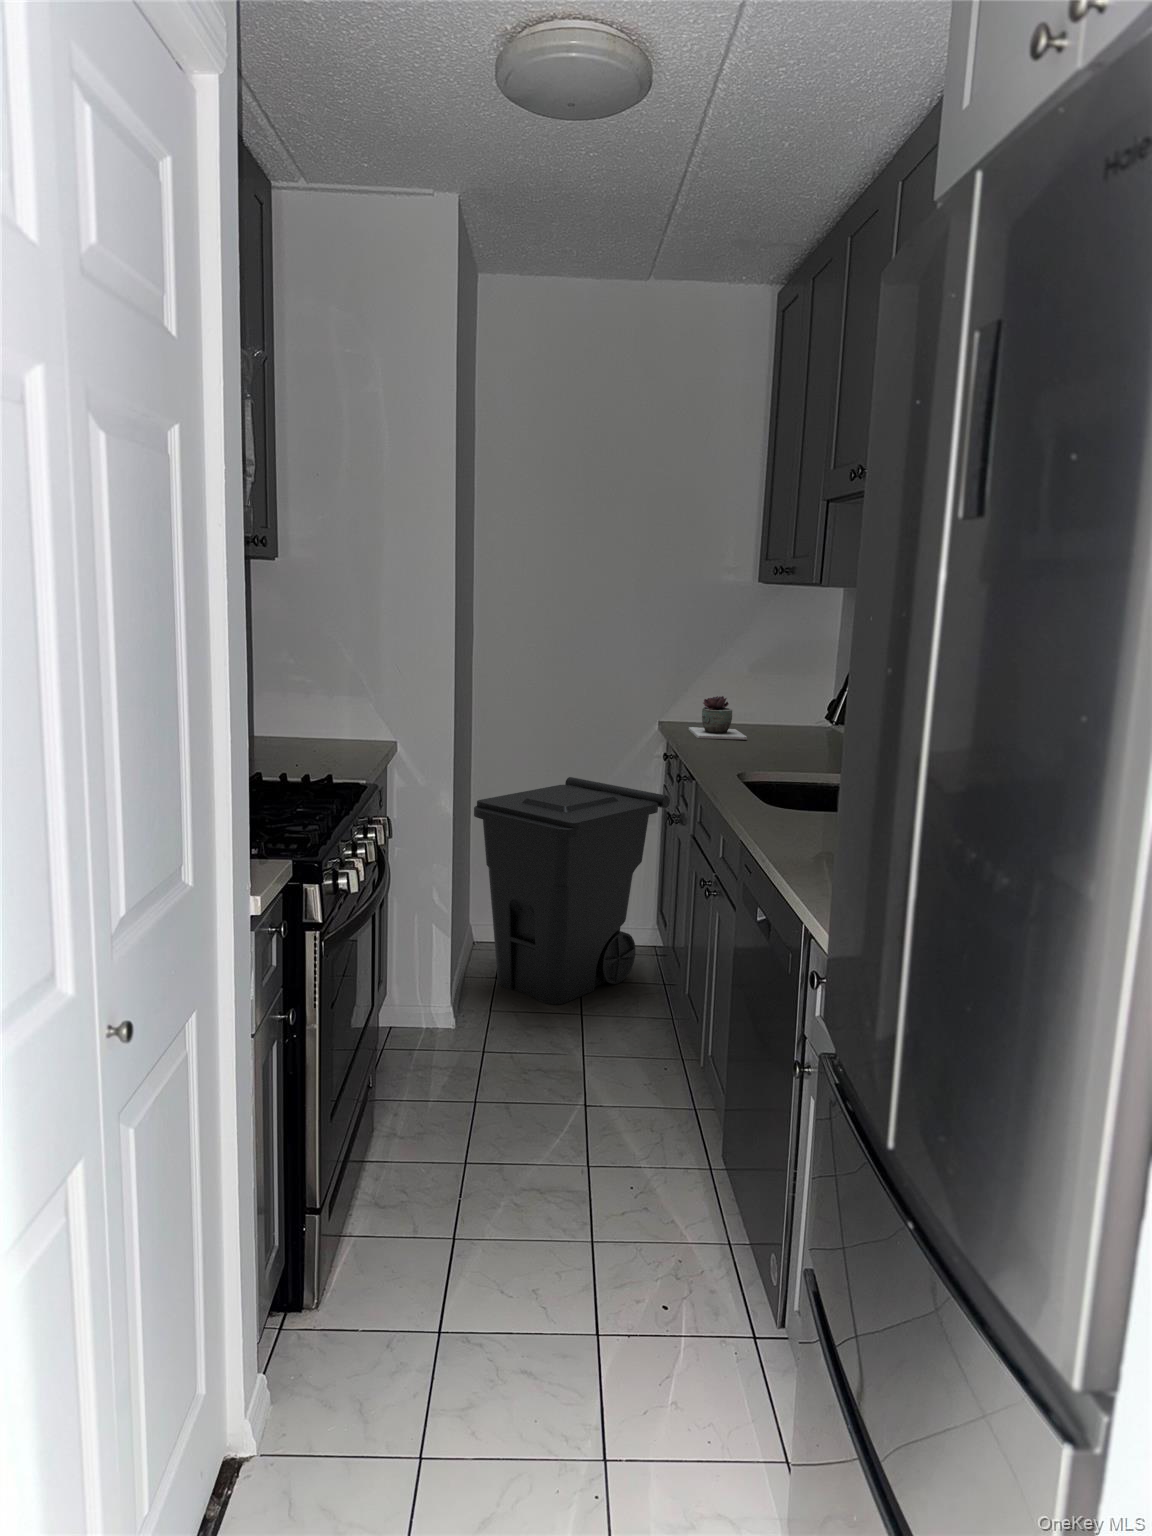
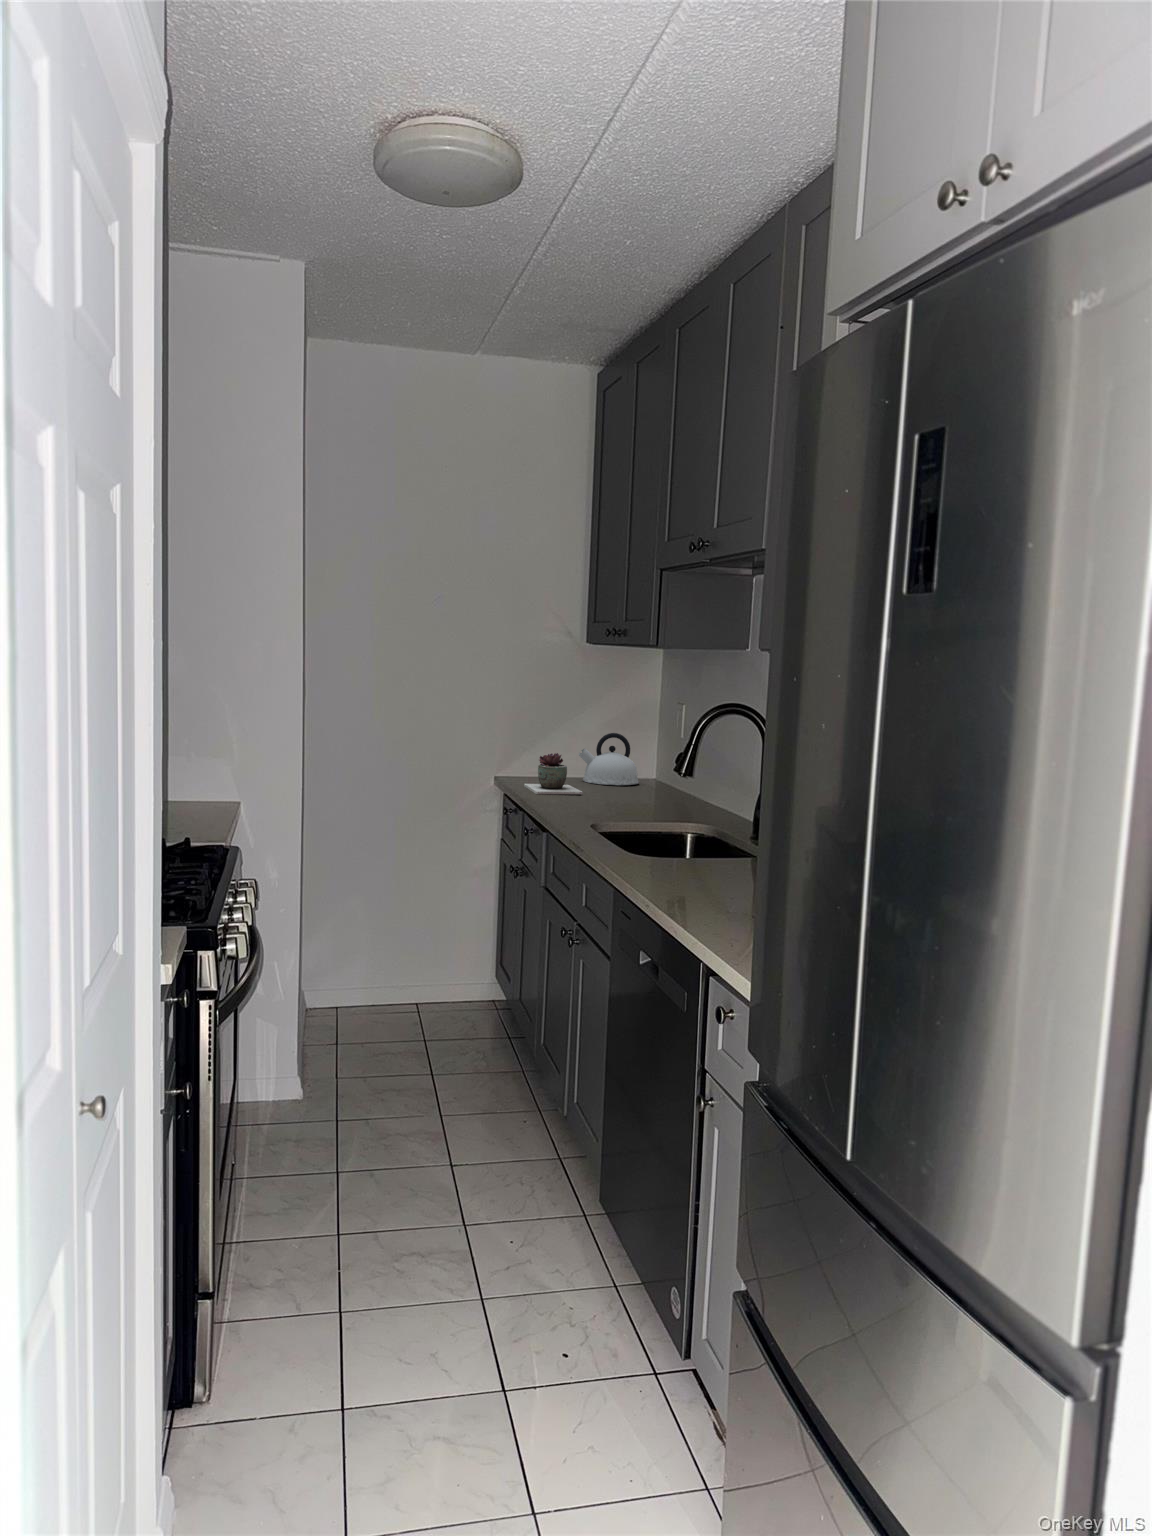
kettle: none [750,676,815,731] -> present [579,733,639,785]
trash can: present [474,777,670,1005] -> none [314,836,509,1065]

